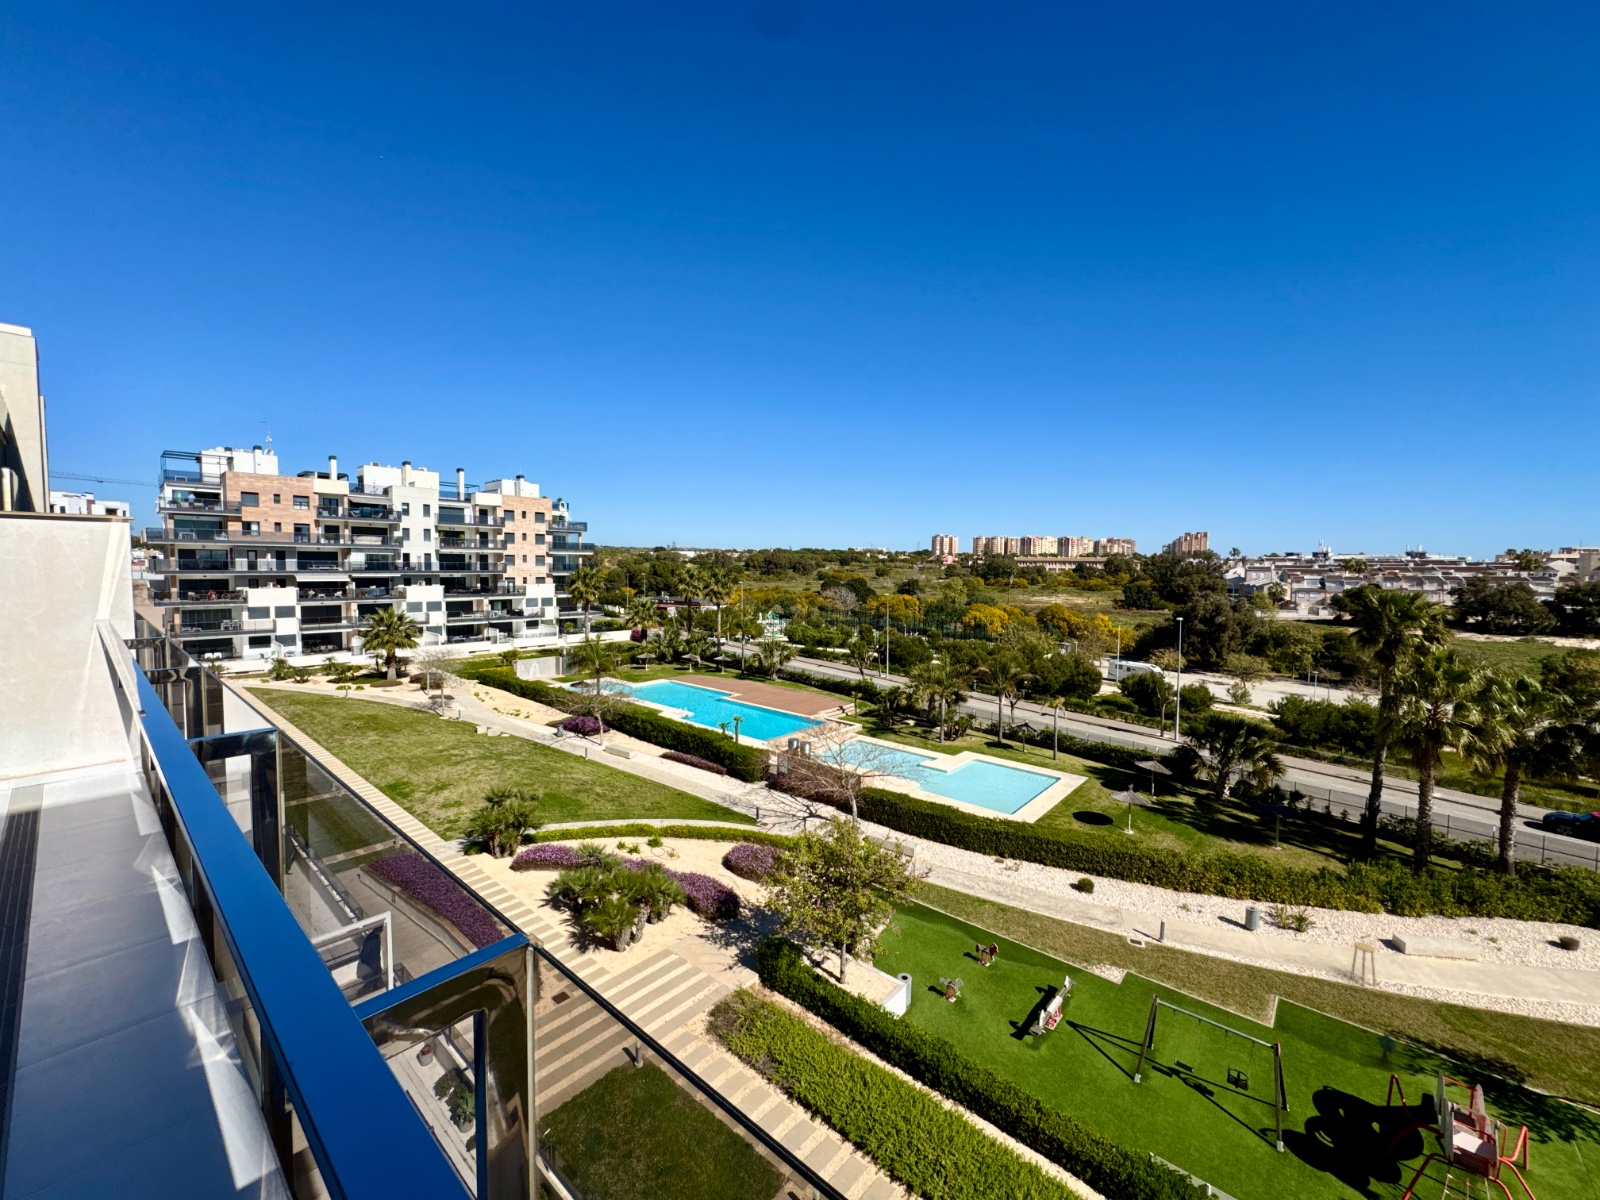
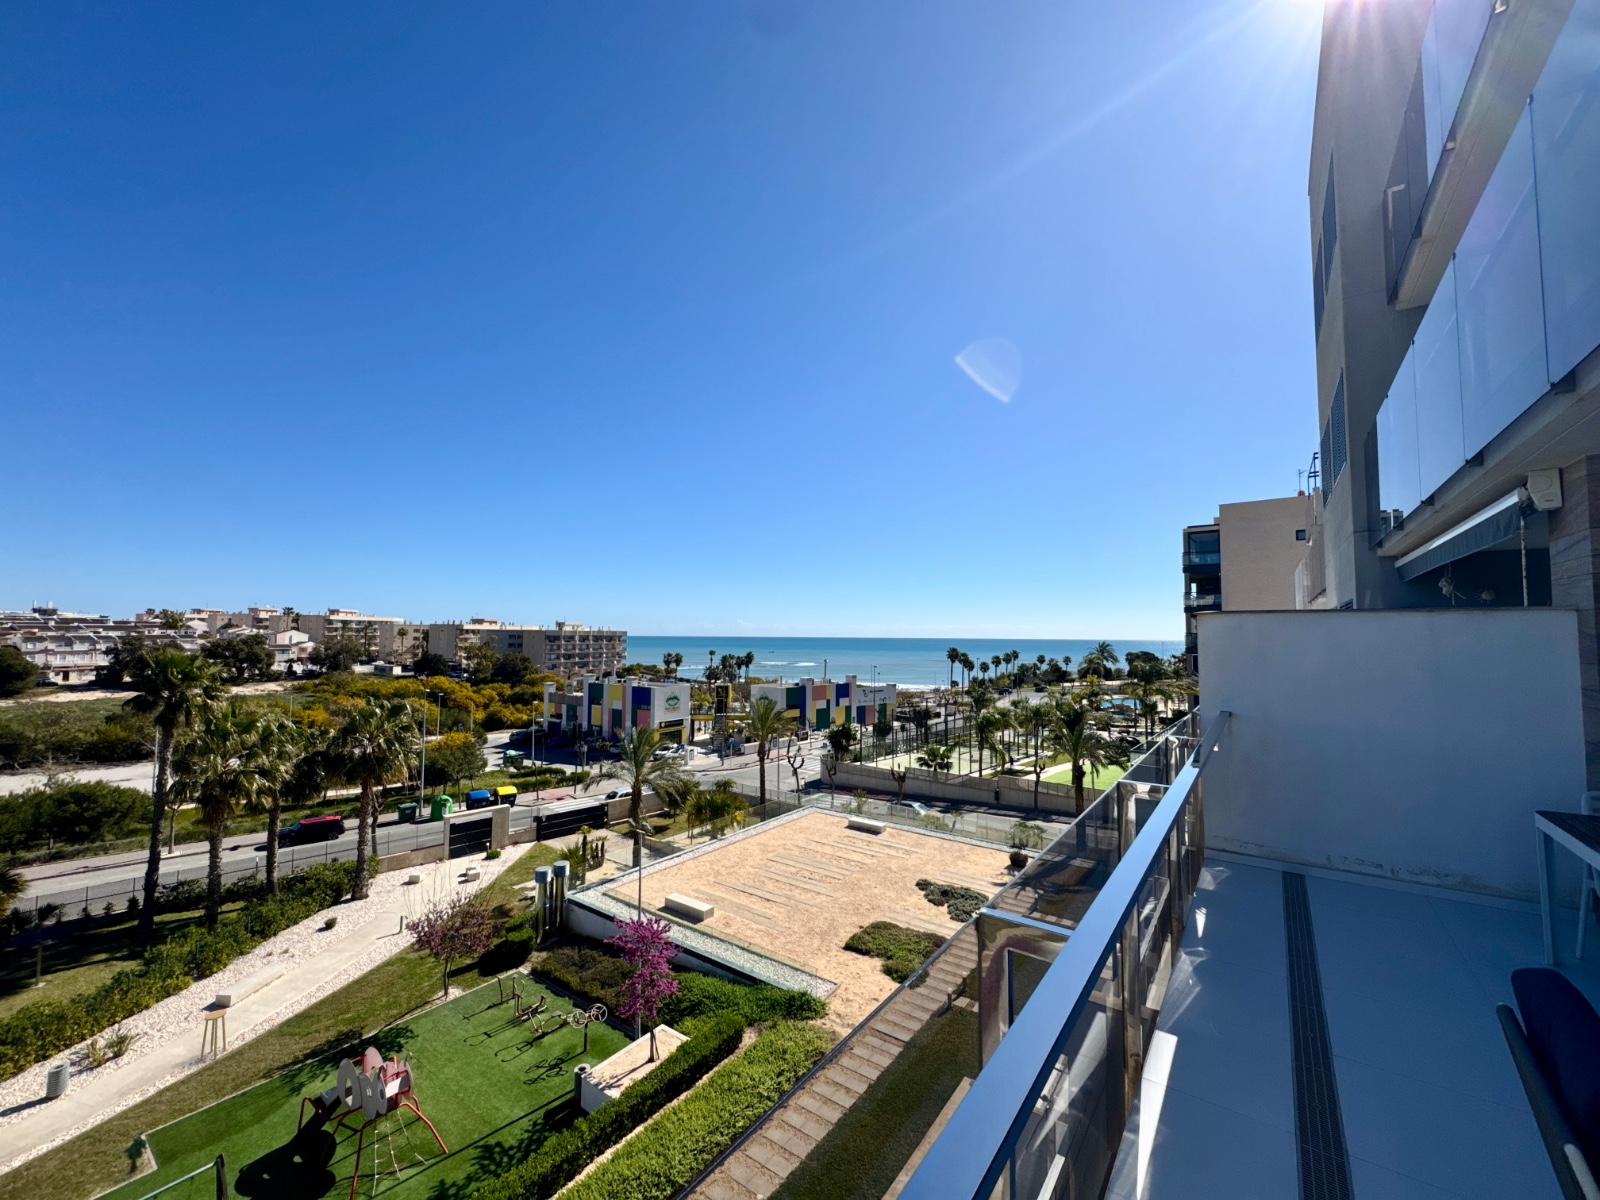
decorative plant: present [1377,1033,1397,1061] -> present [124,1133,148,1172]

